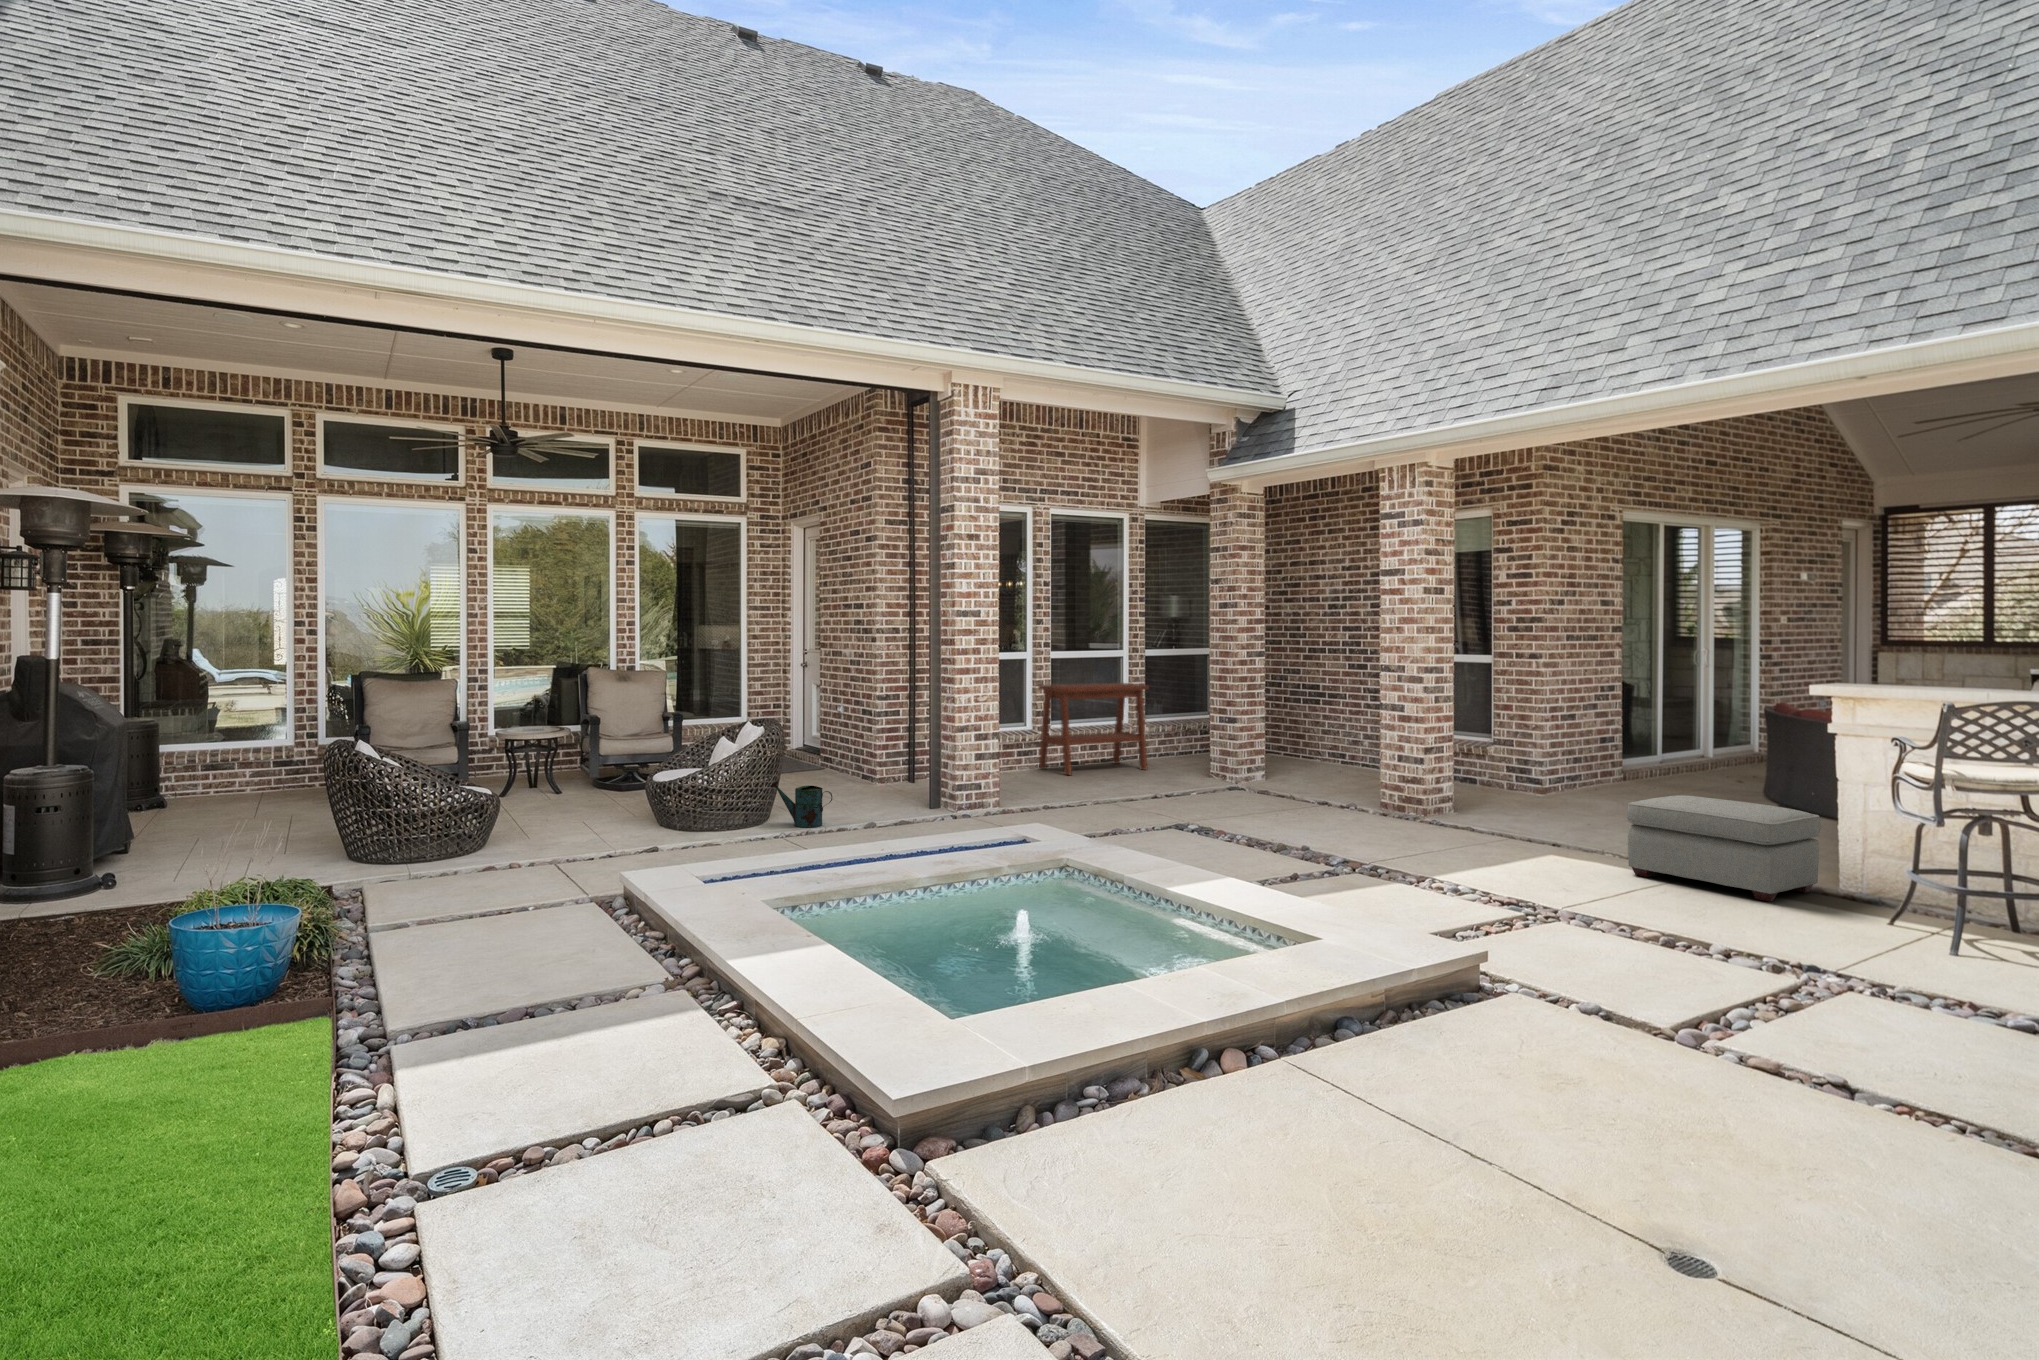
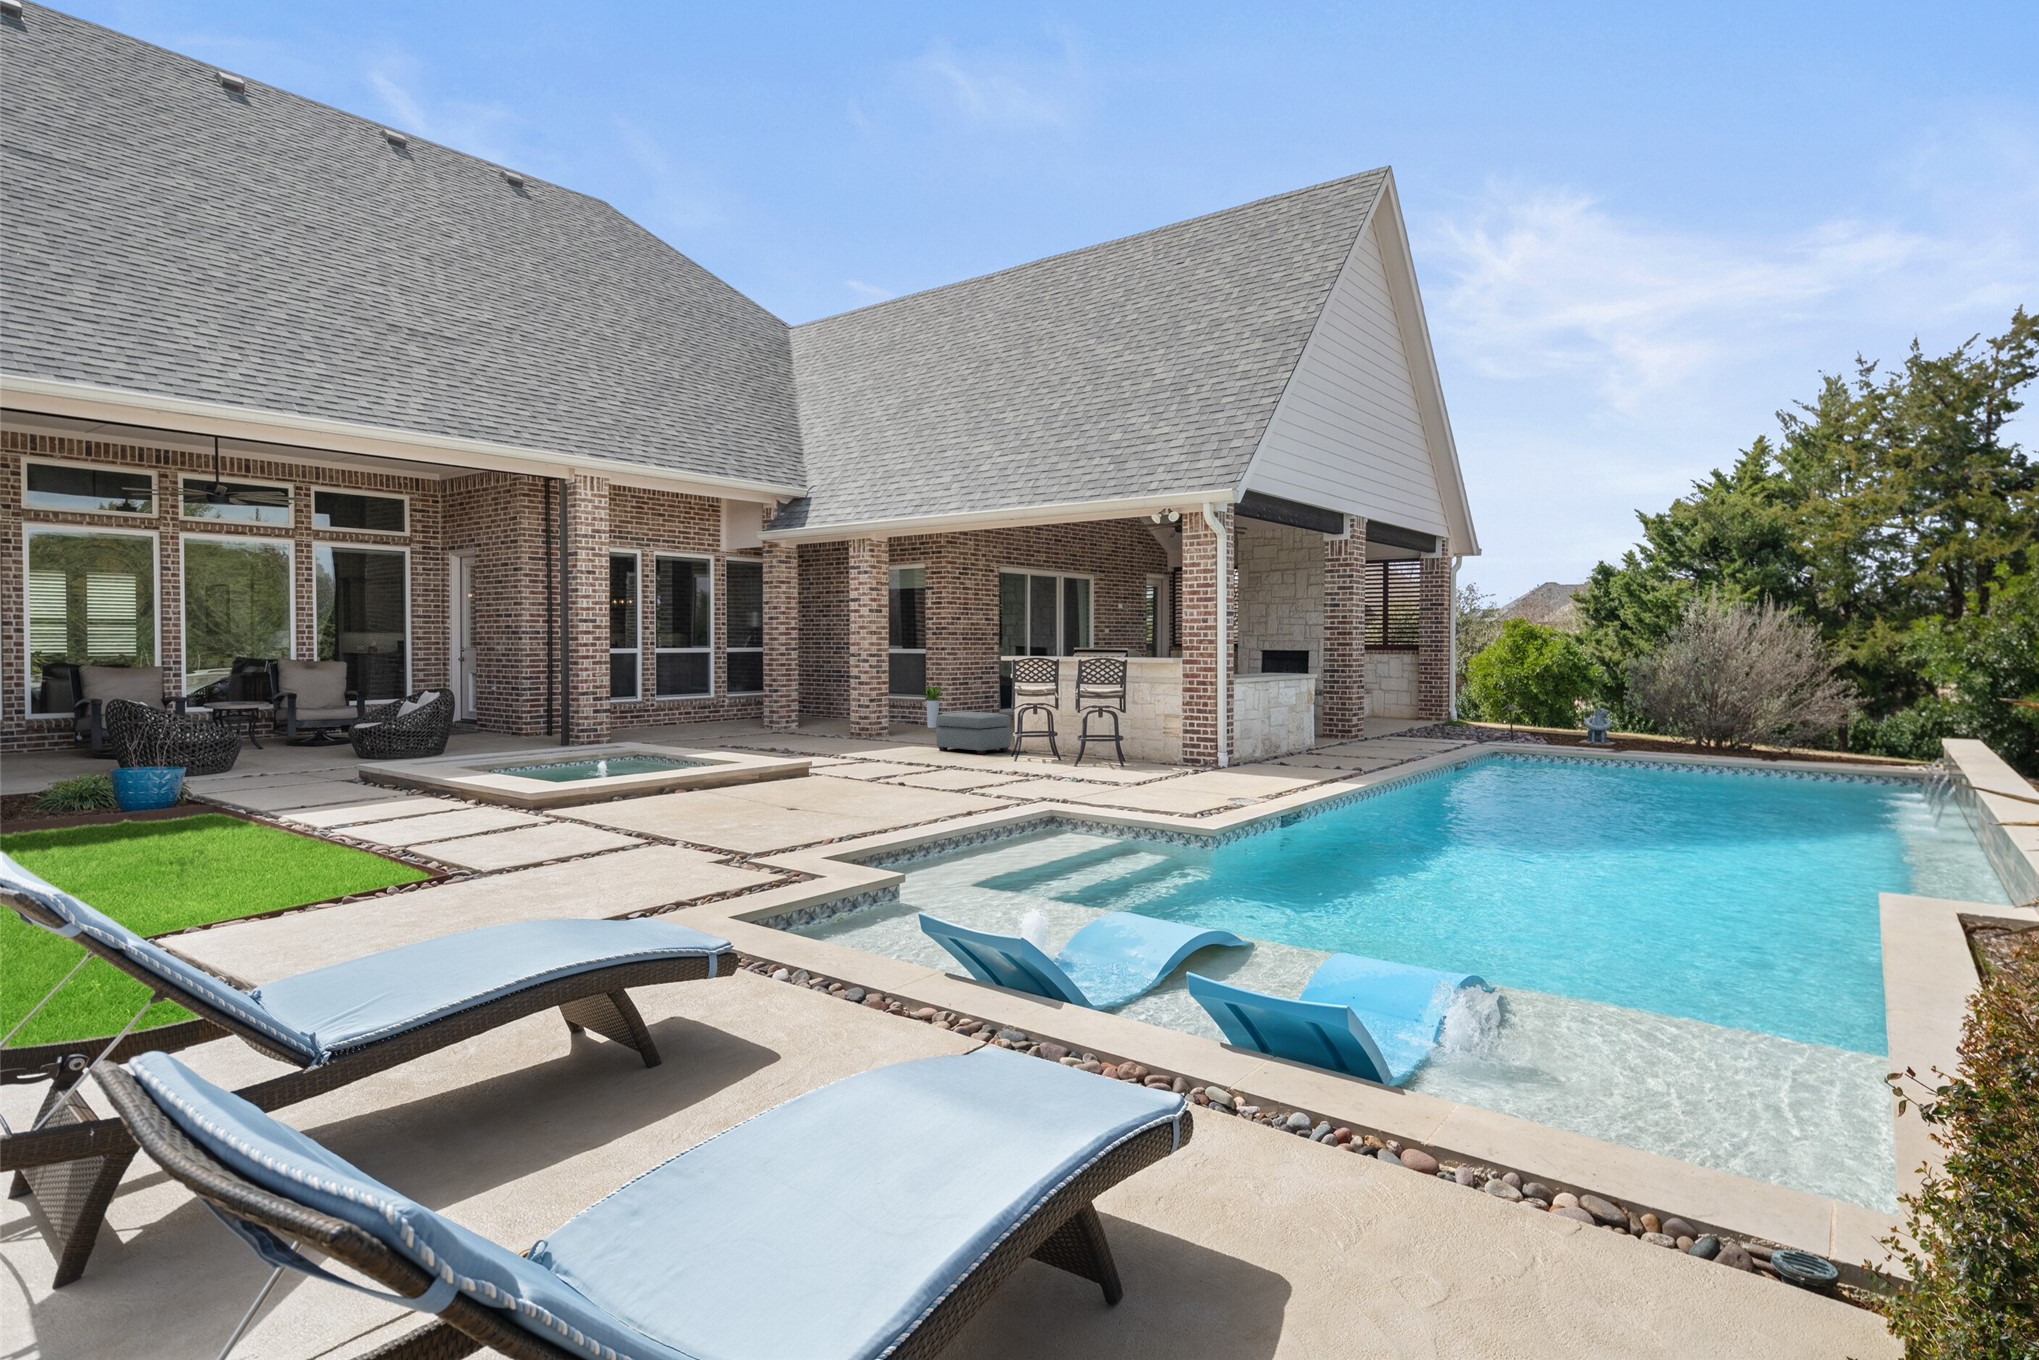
side table: present [1038,683,1149,775] -> none [645,669,724,729]
planter: none [1488,718,1530,795] -> present [926,685,942,728]
watering can: present [770,781,832,827] -> none [444,727,490,755]

